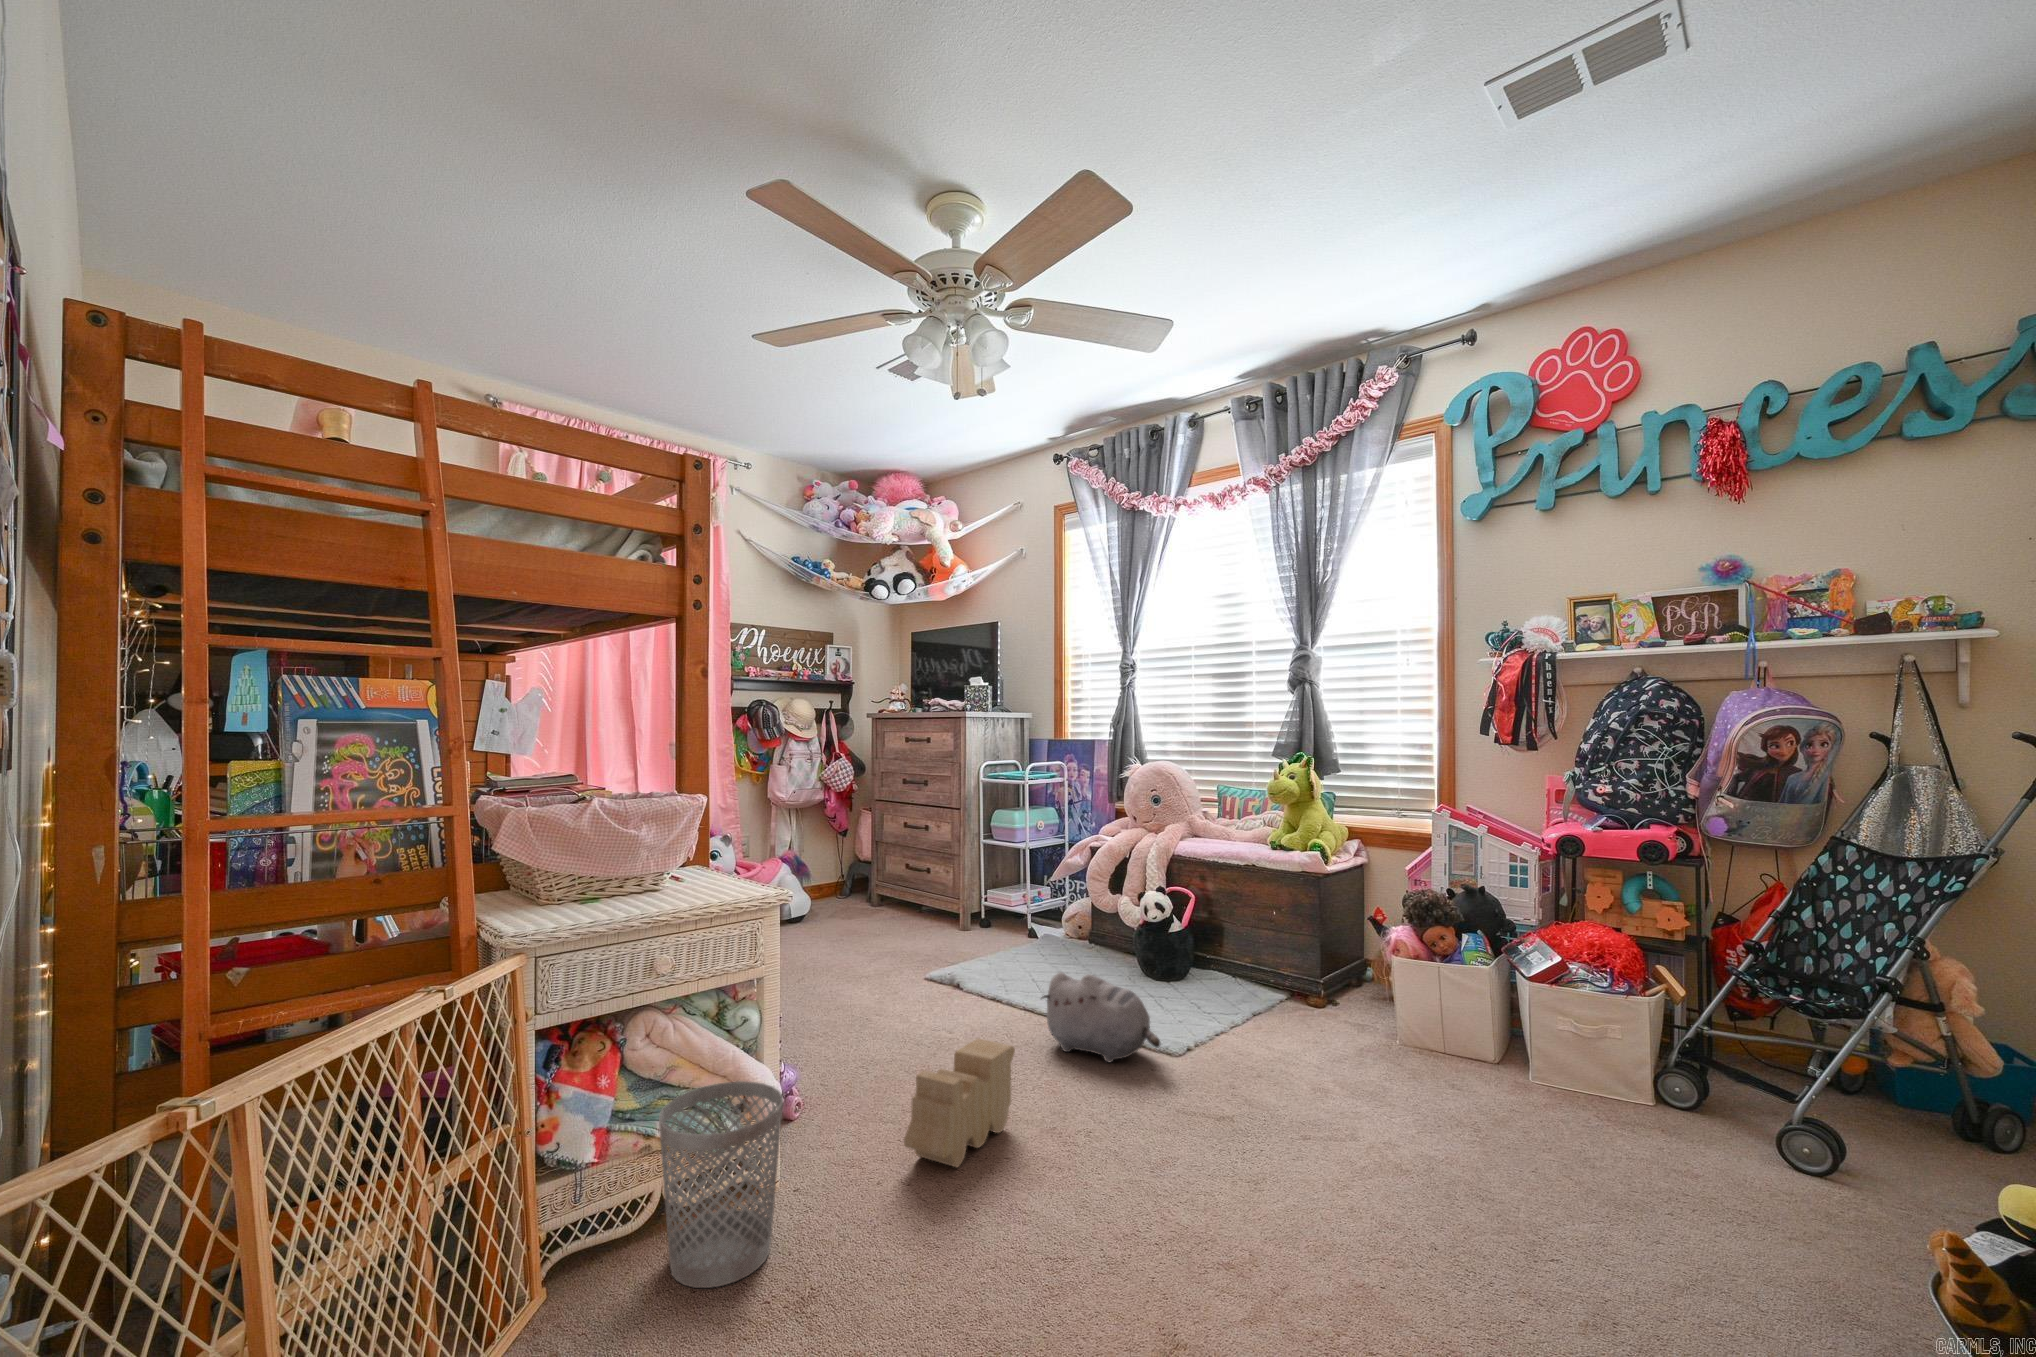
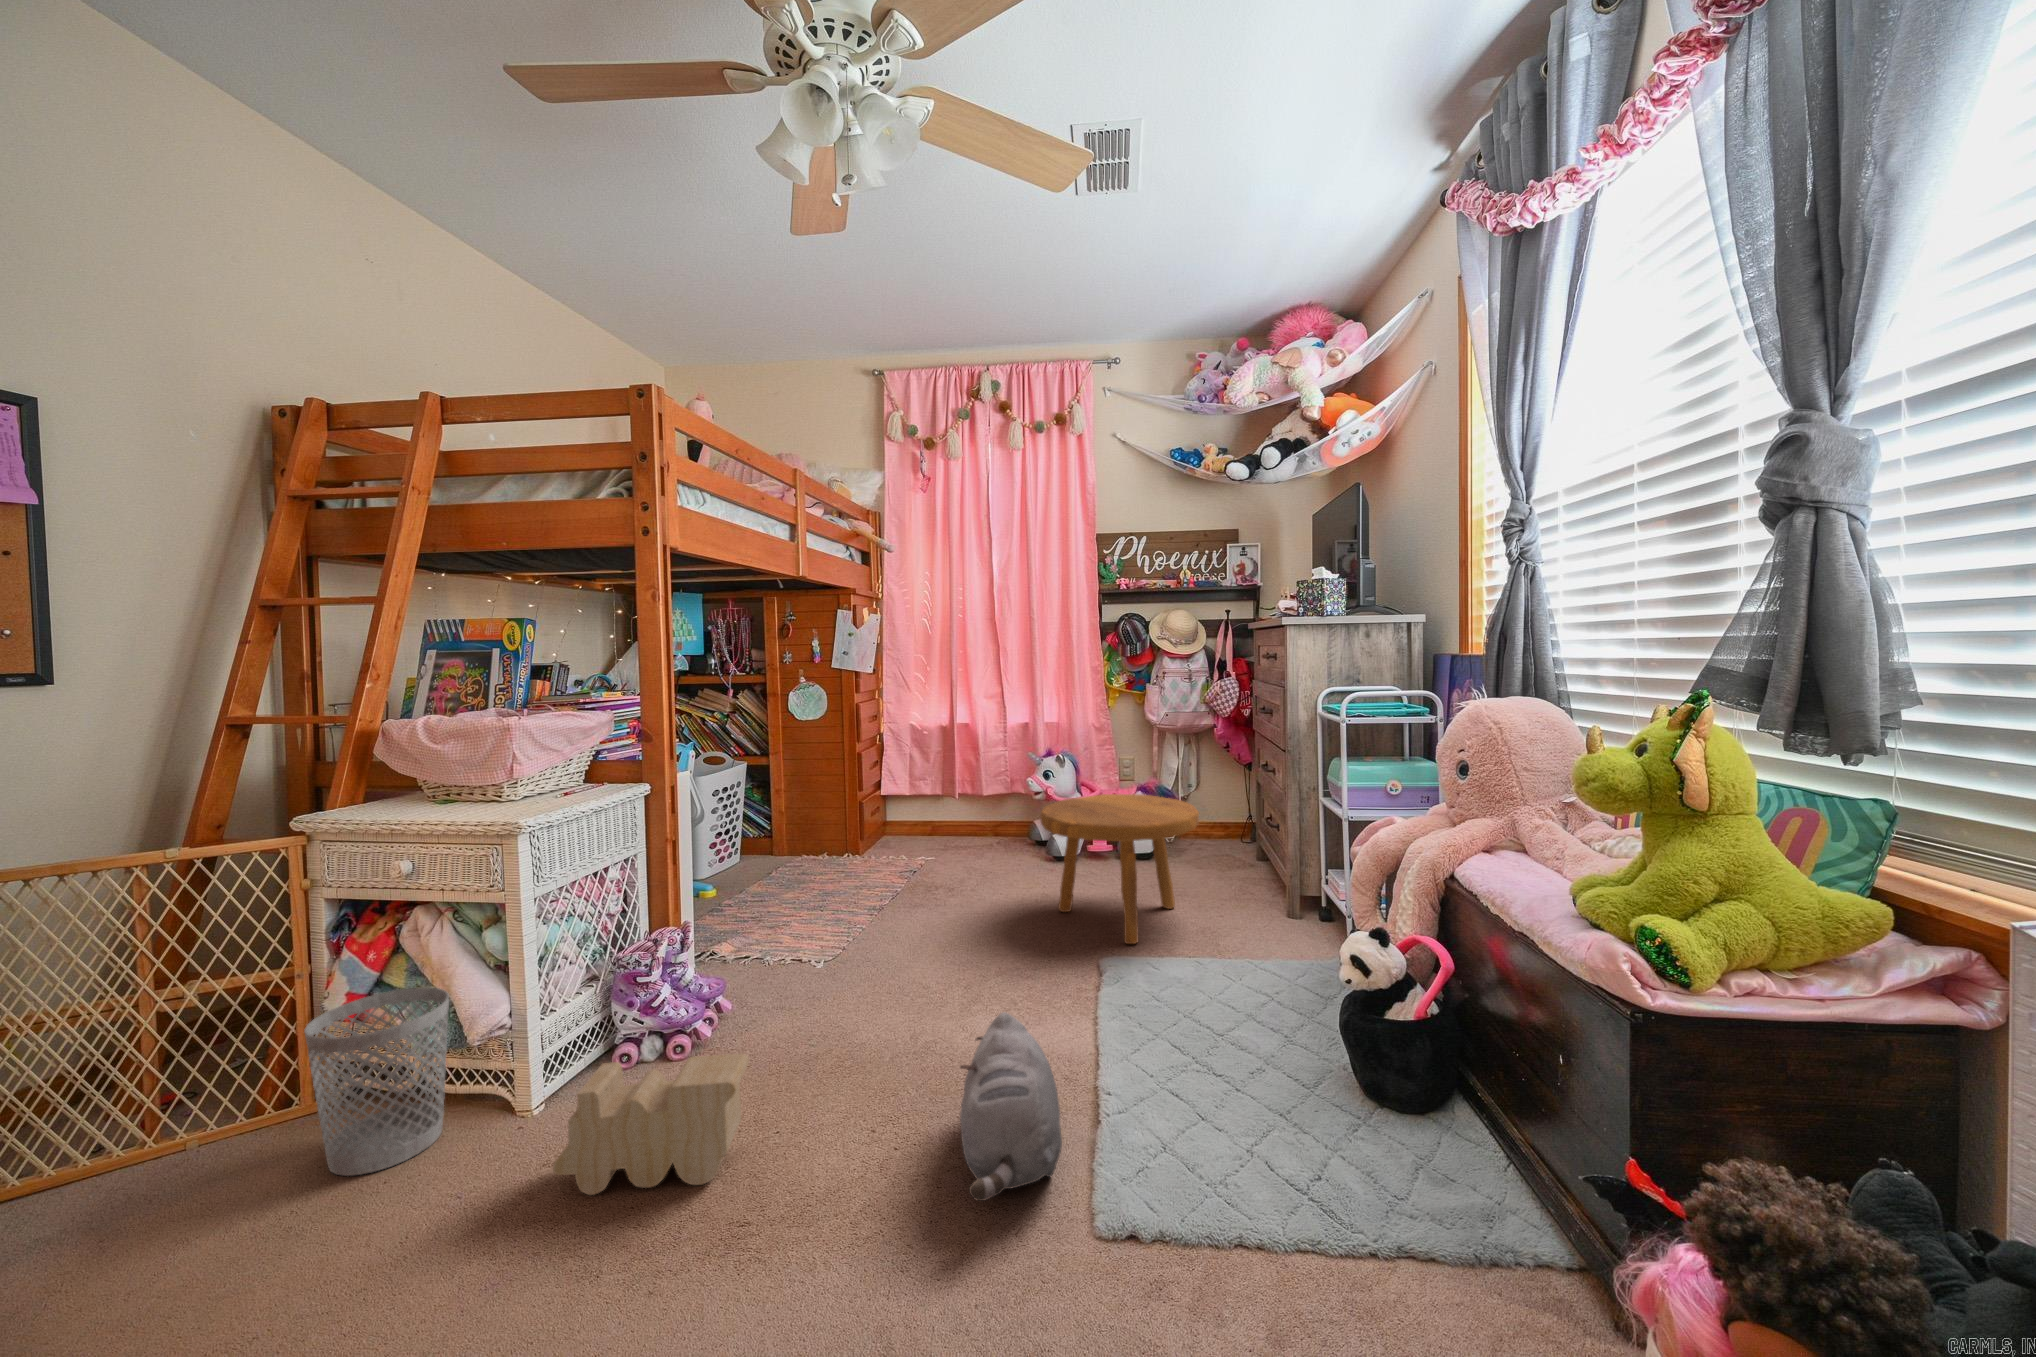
footstool: none [822,853,951,965] -> present [1041,794,1199,944]

